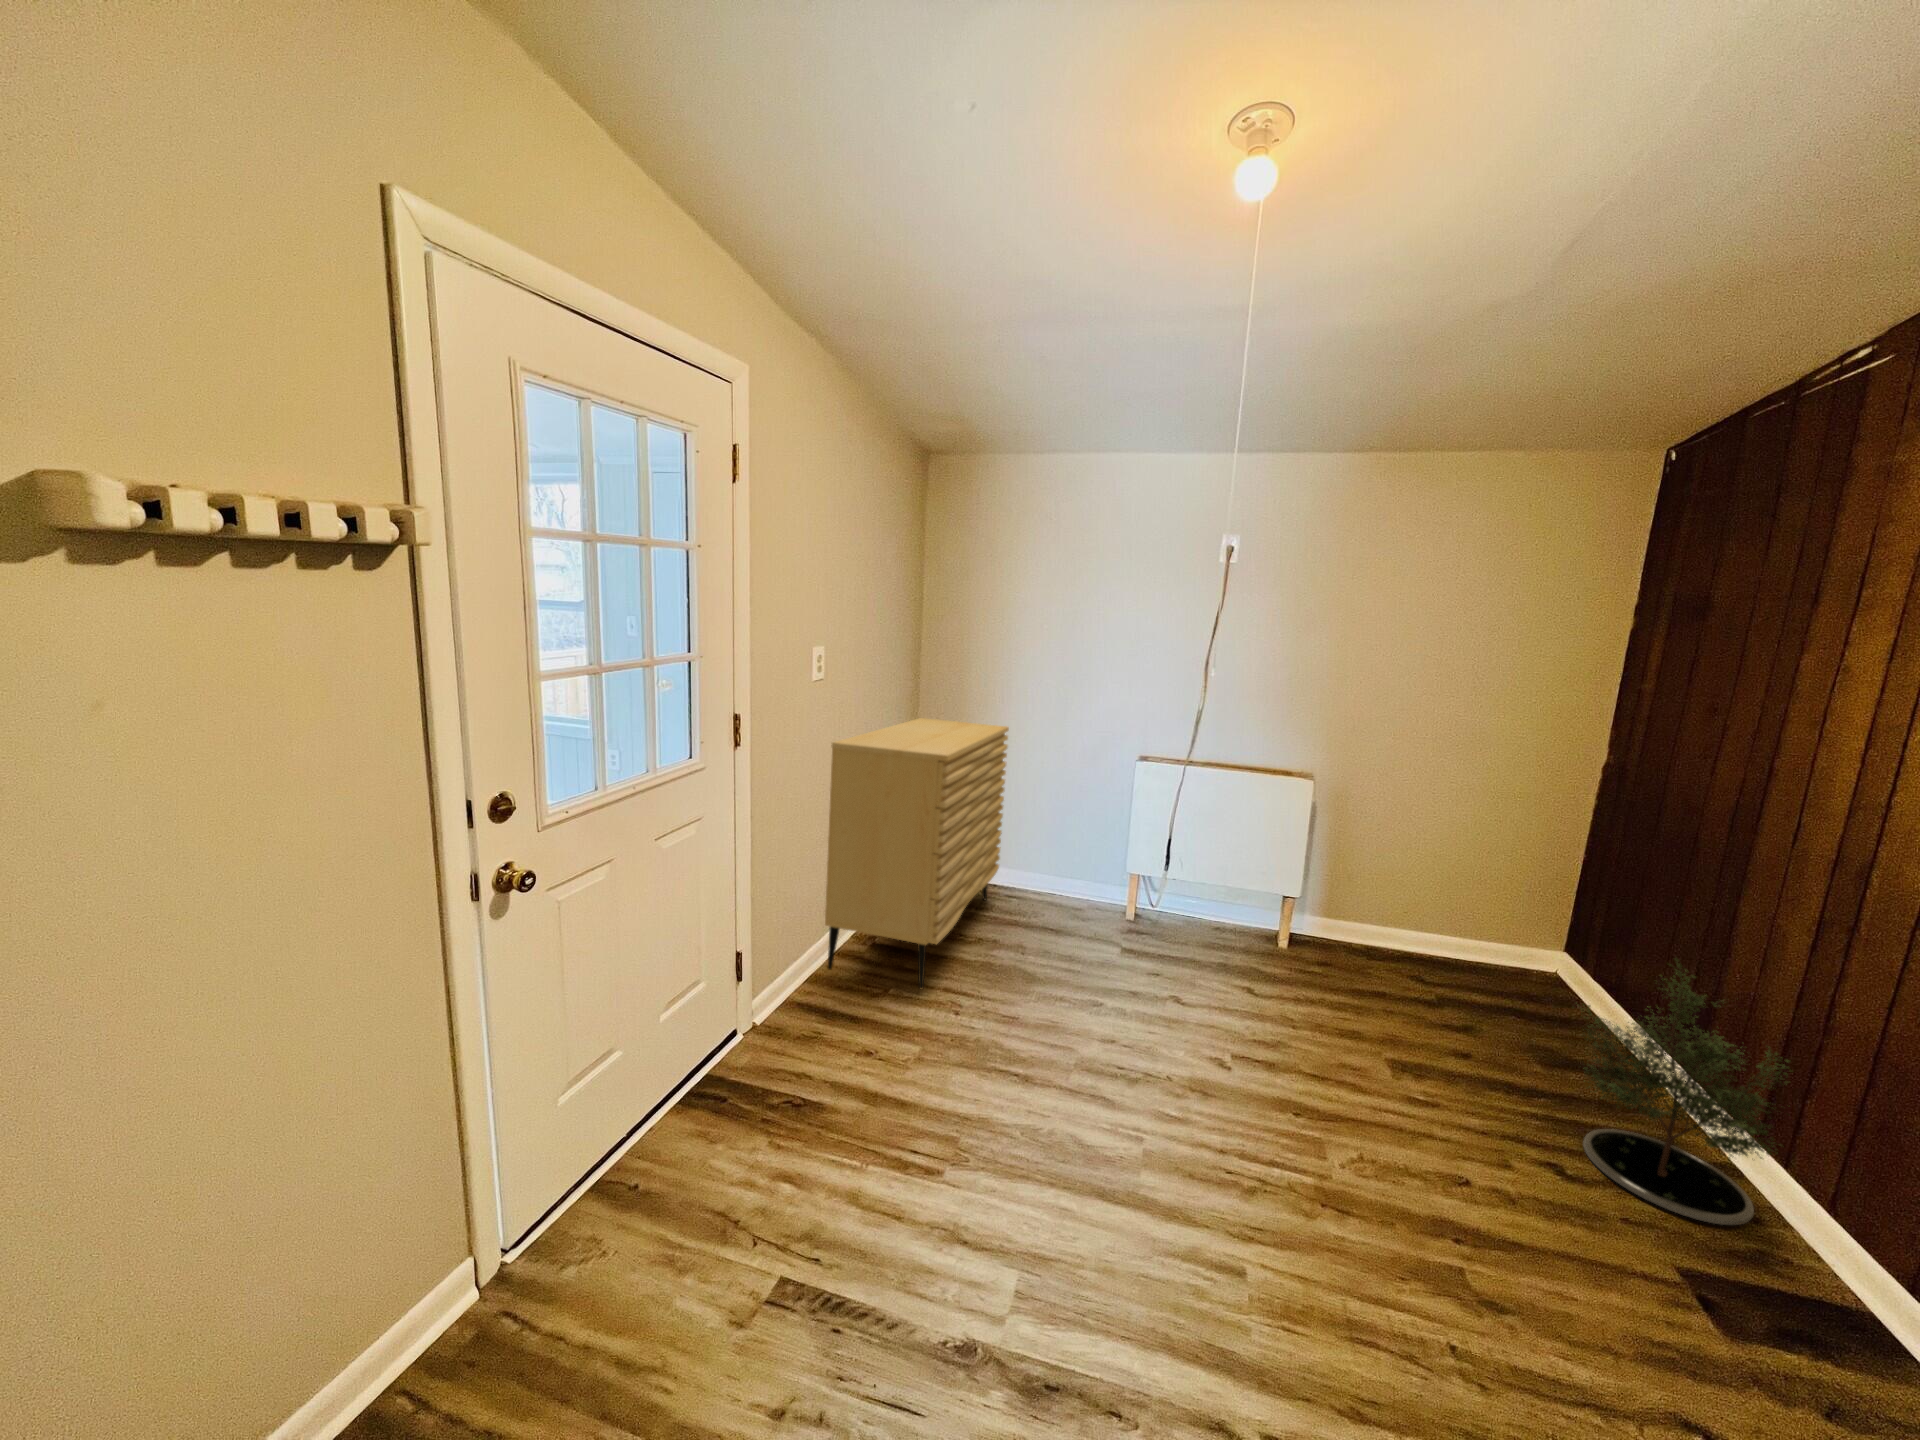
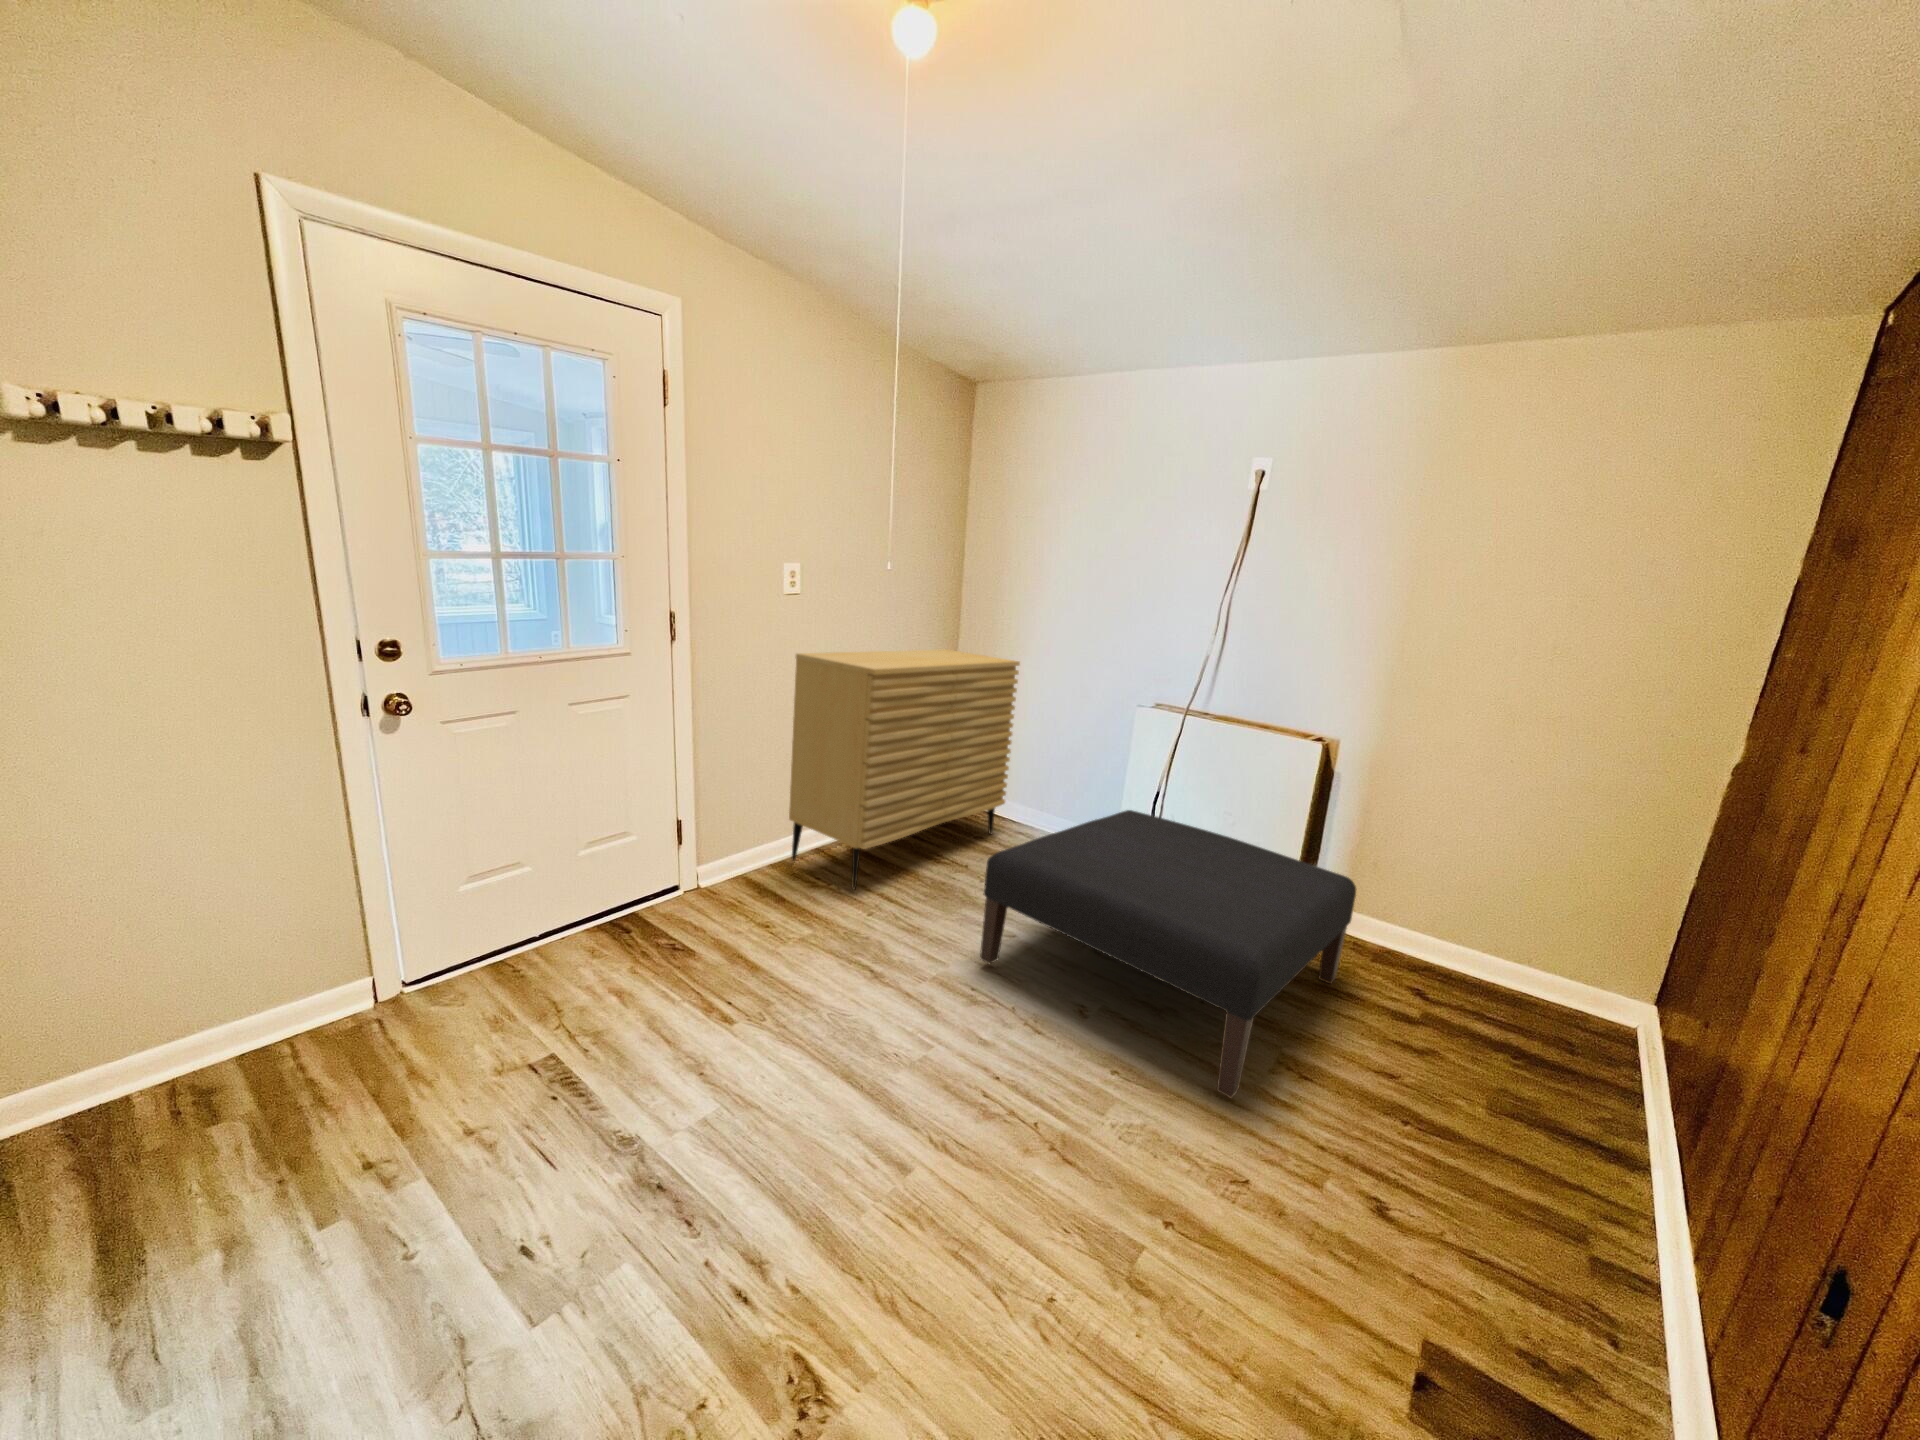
ottoman: none [1105,861,1418,1110] -> present [980,810,1356,1098]
potted tree: present [1581,958,1789,1225] -> none [1452,982,1729,1356]

